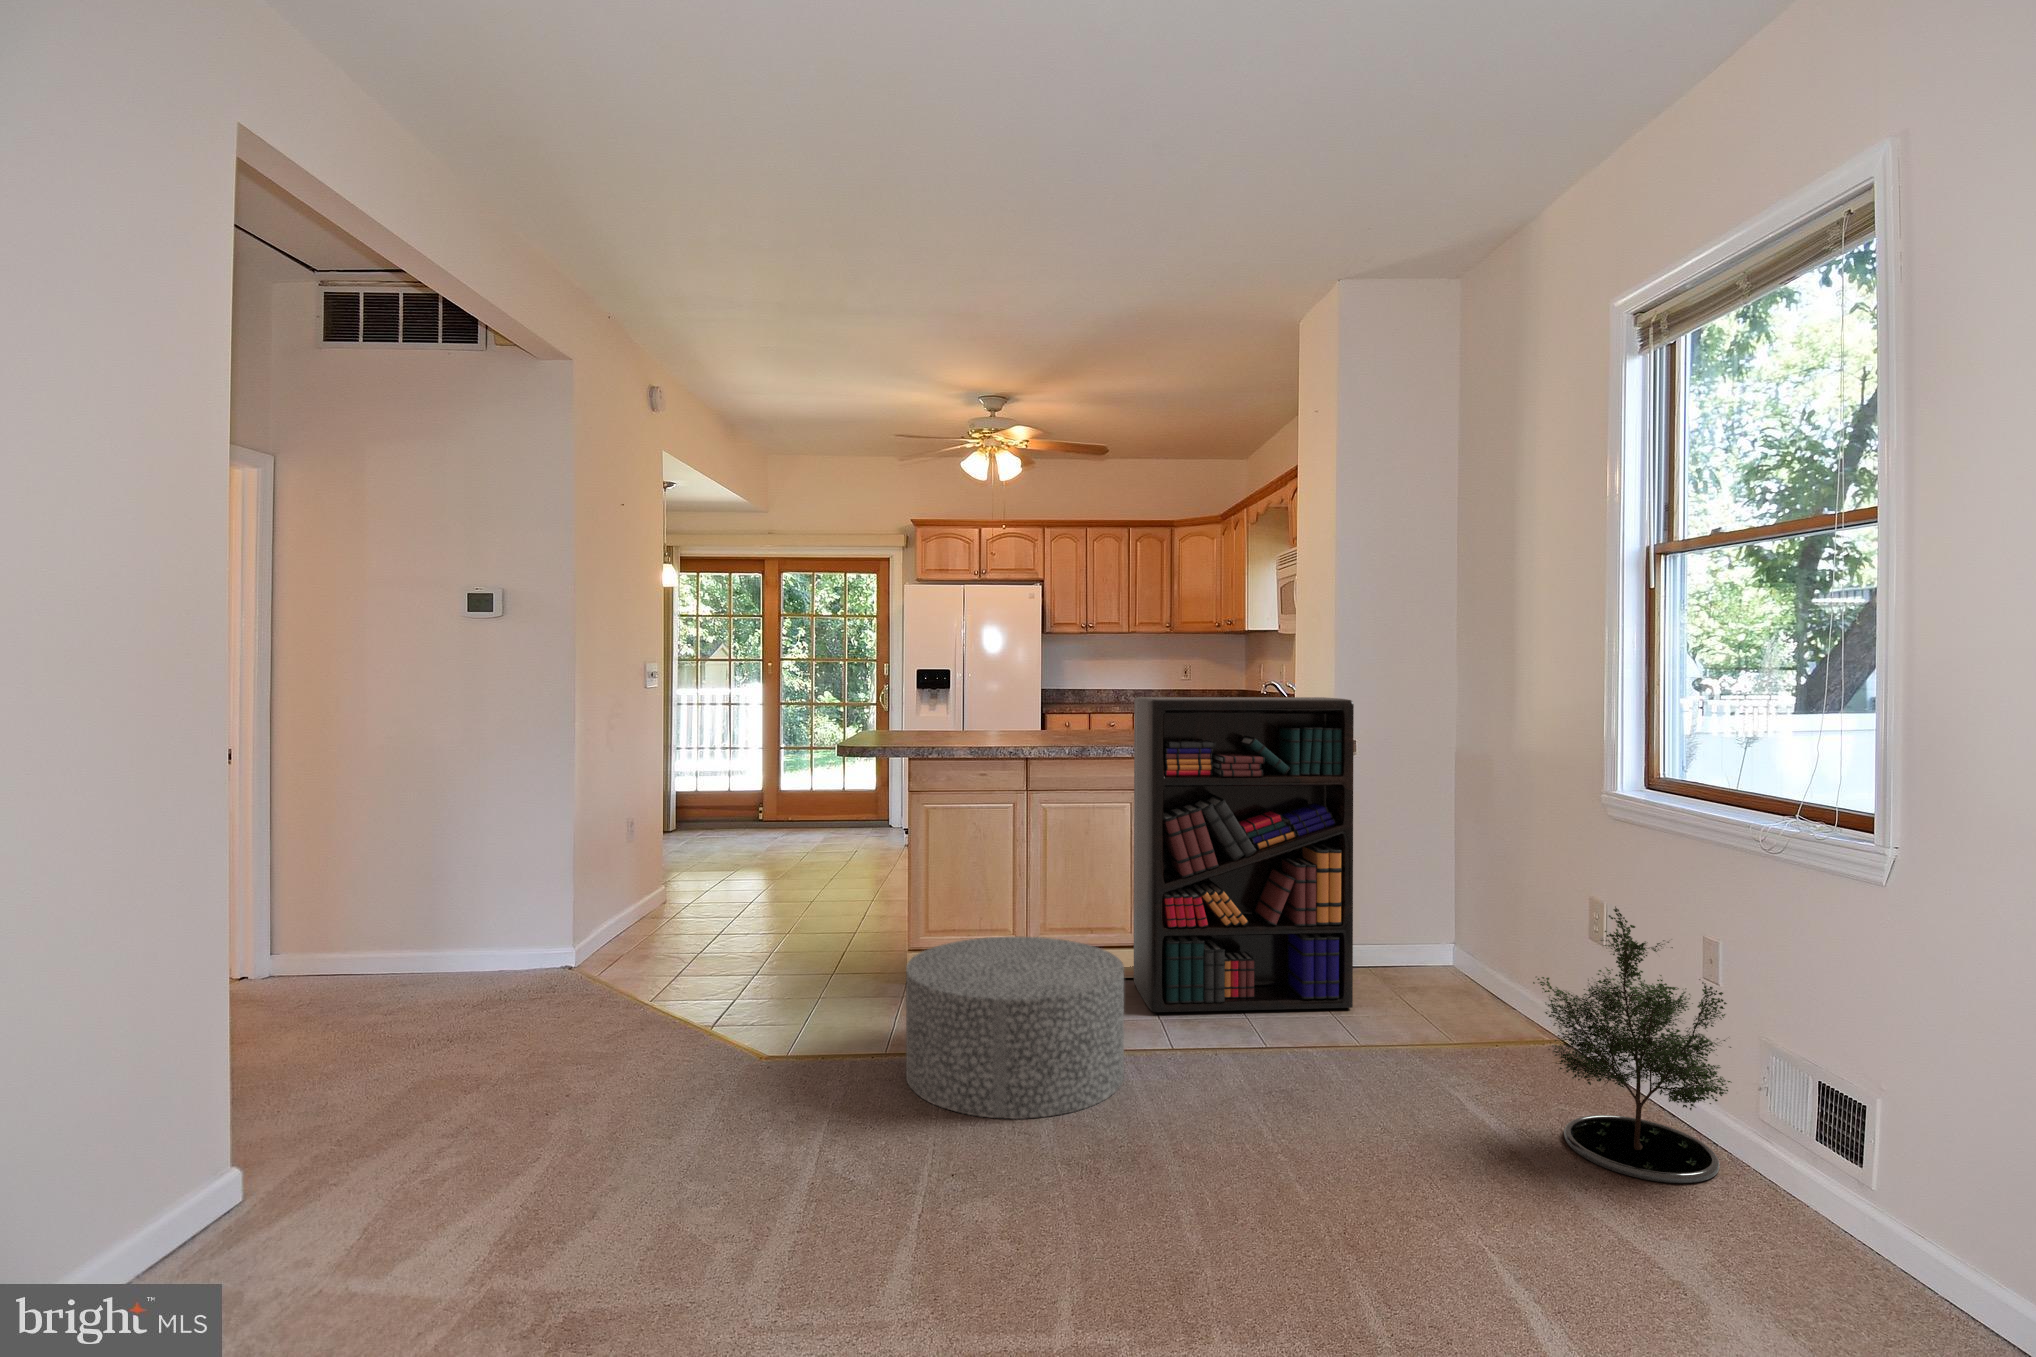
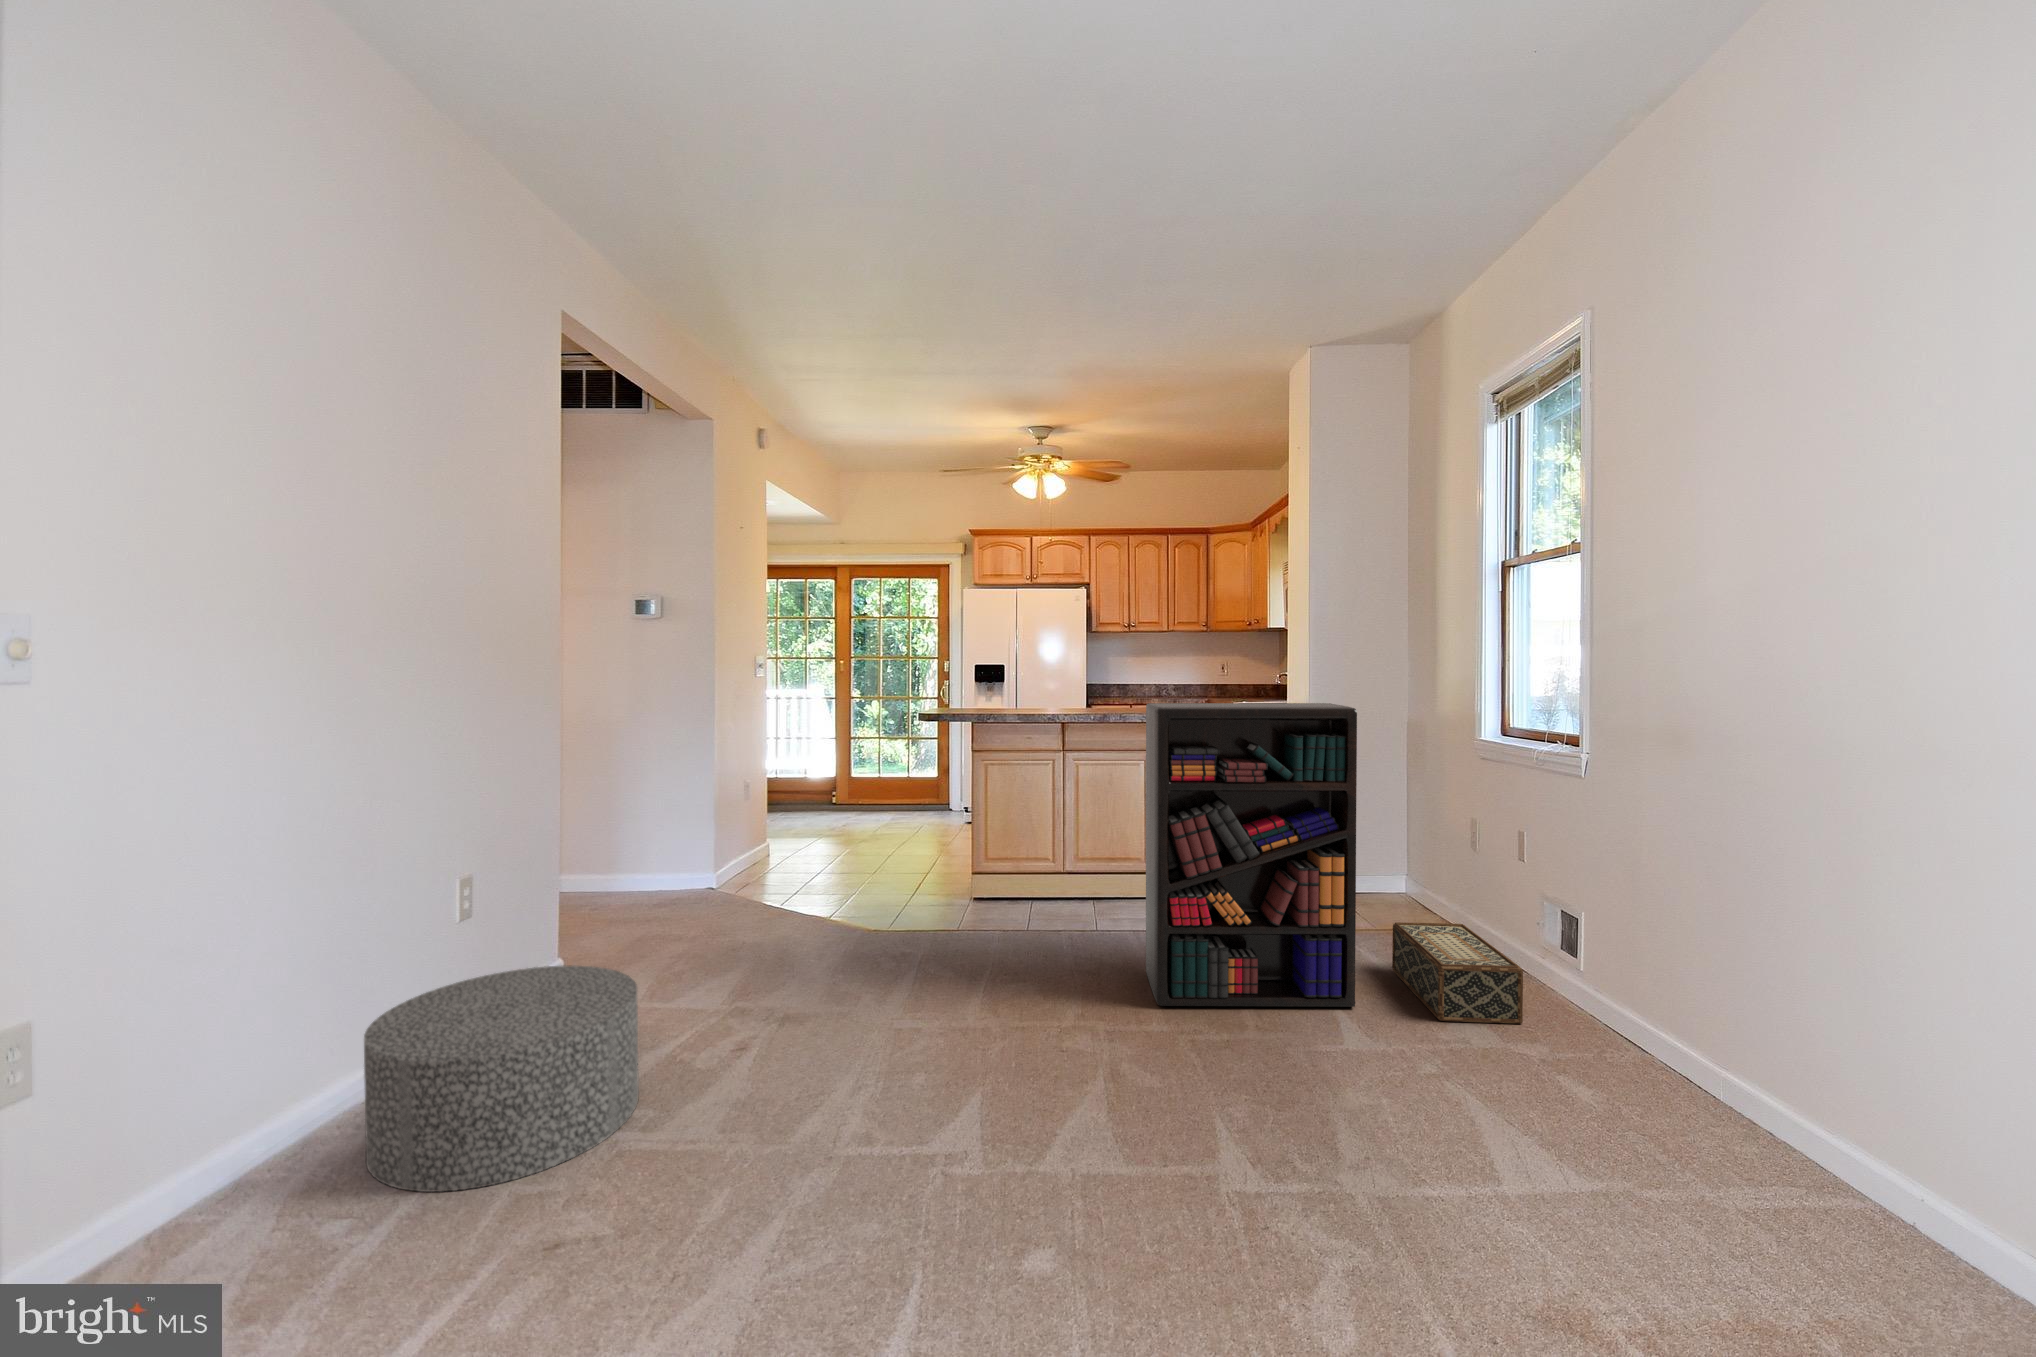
potted tree: present [1533,907,1732,1183] -> none [1529,937,1750,1239]
woven basket: none [1386,925,1518,1018] -> present [1392,922,1523,1024]
ottoman: present [906,937,1124,1119] -> present [364,966,639,1192]

